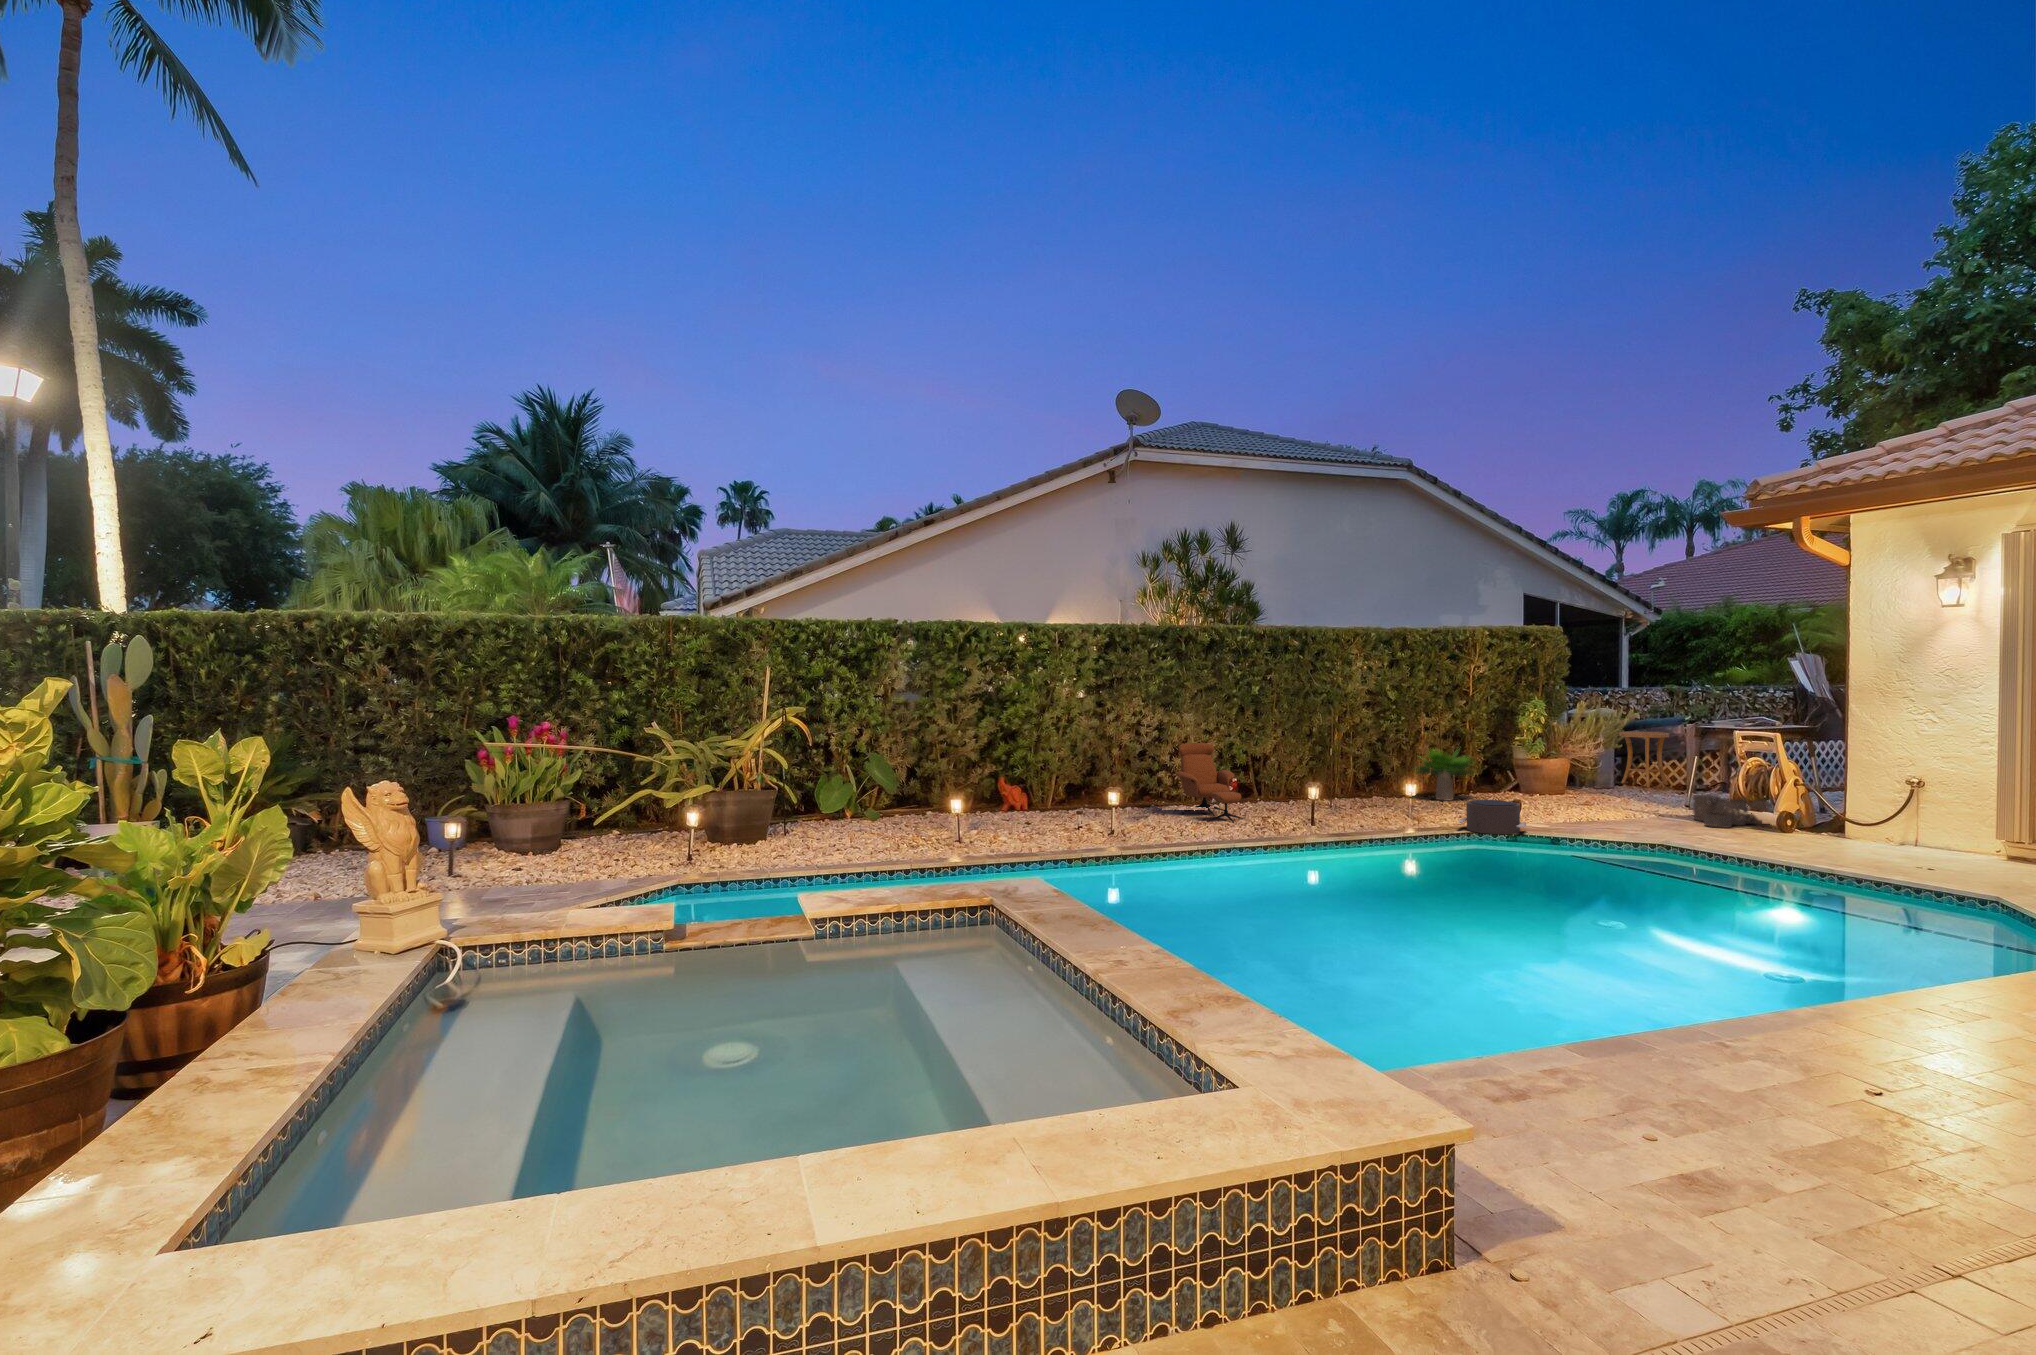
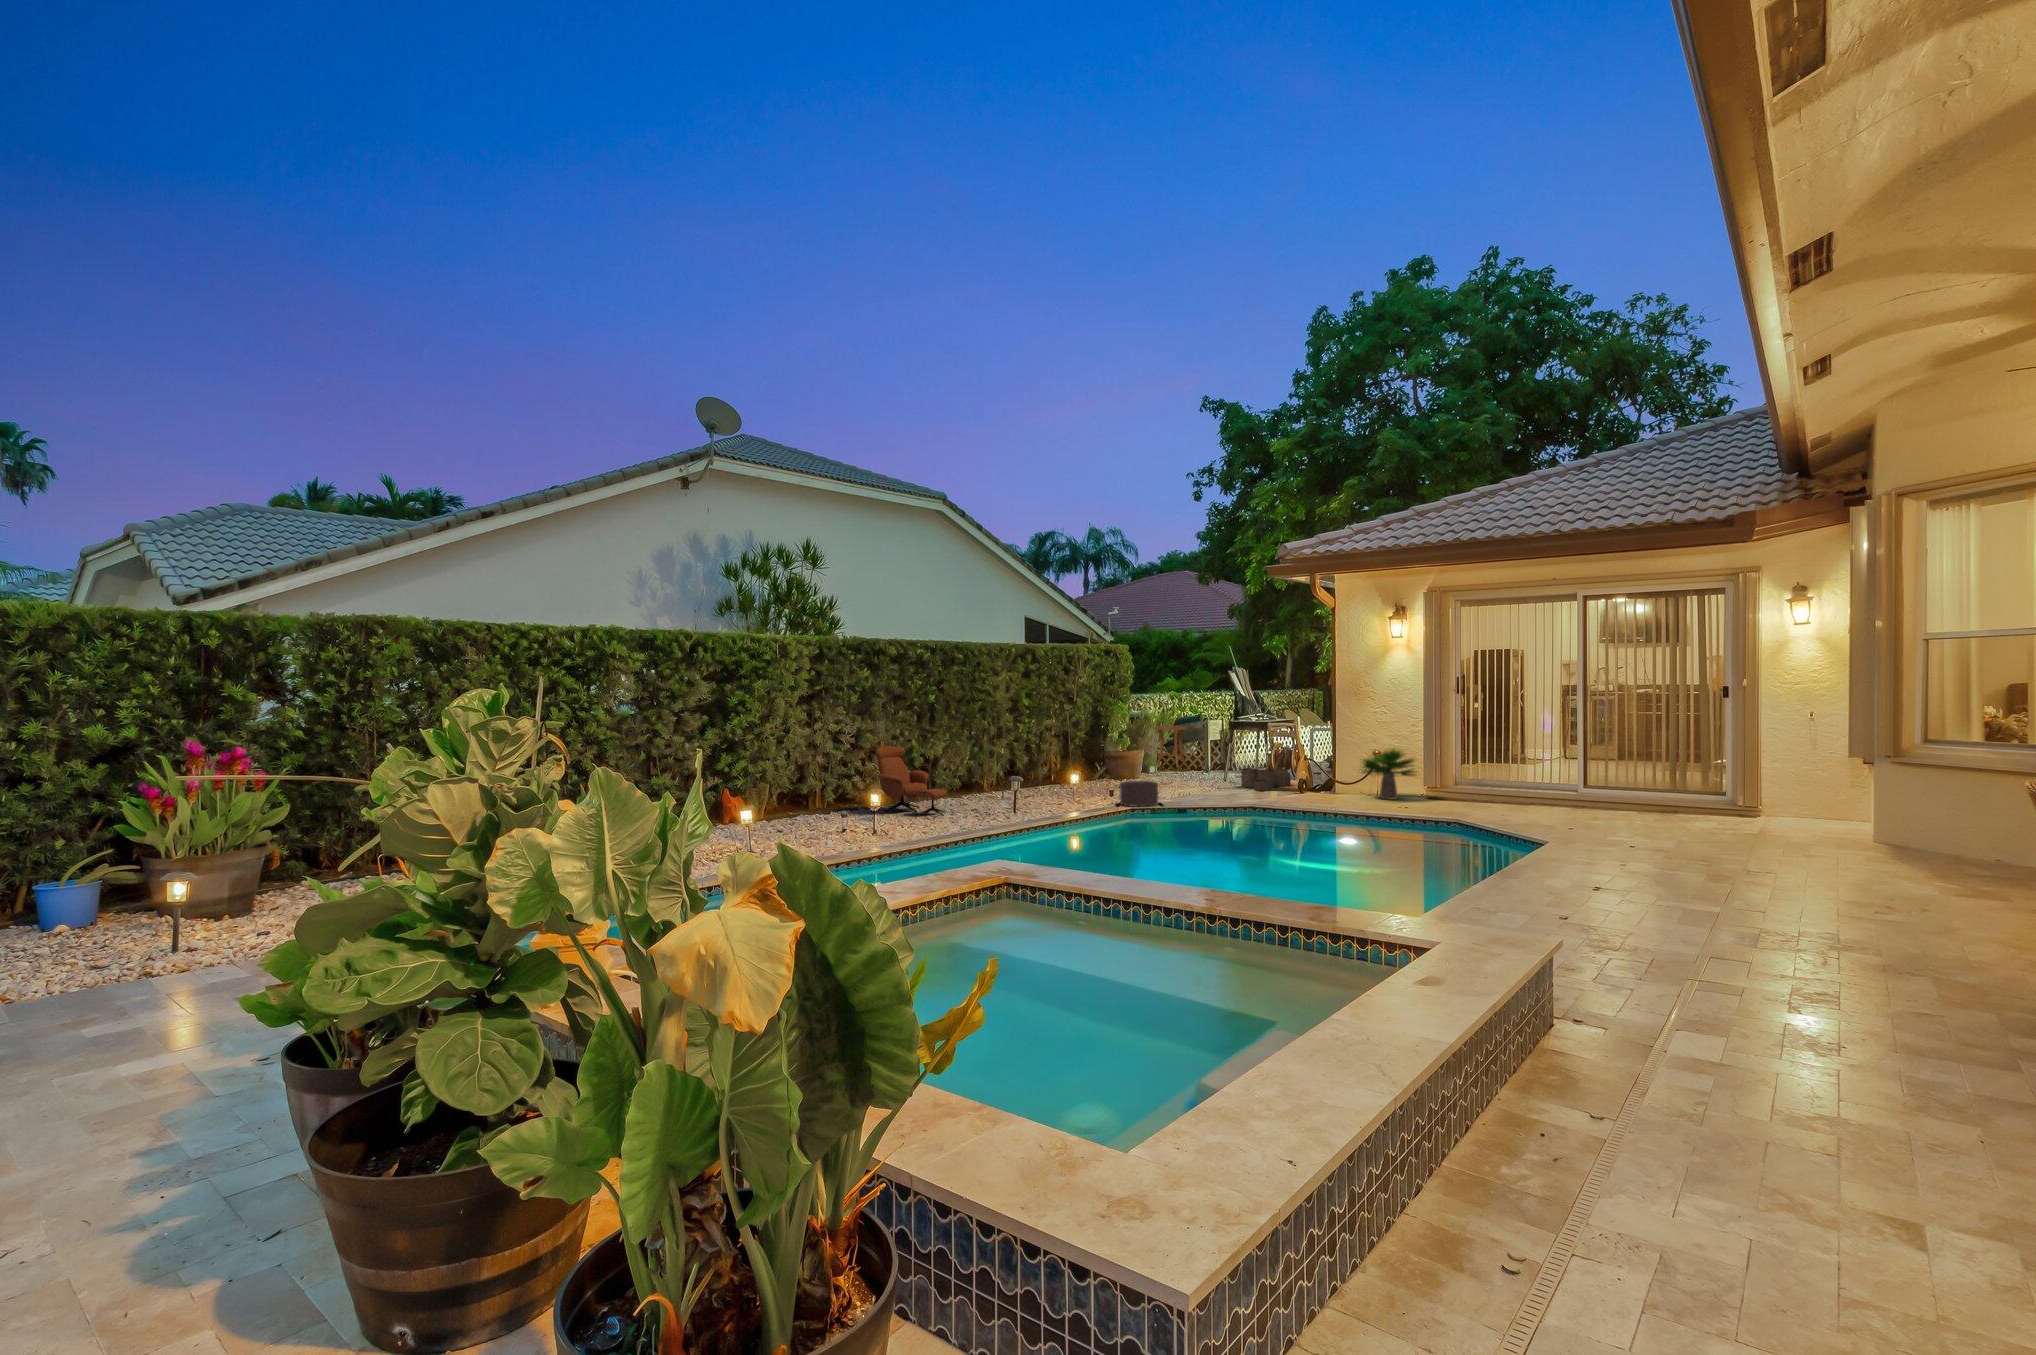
potted plant: present [1415,749,1474,800] -> present [1360,749,1416,800]

